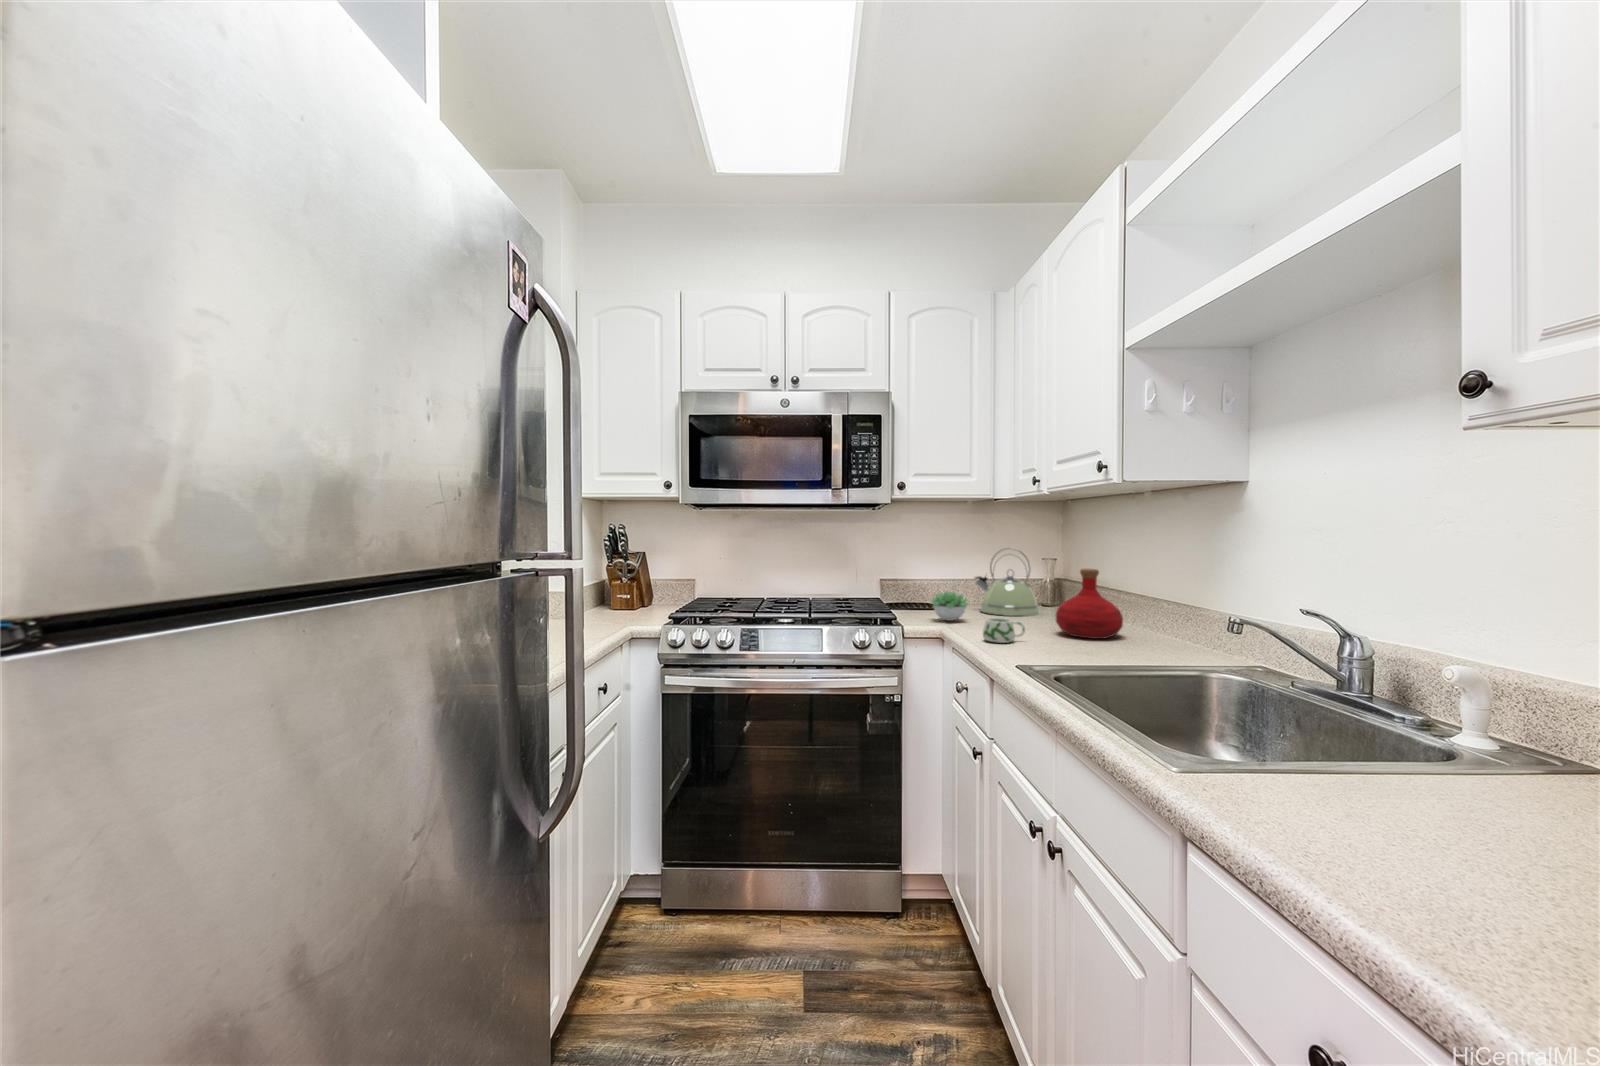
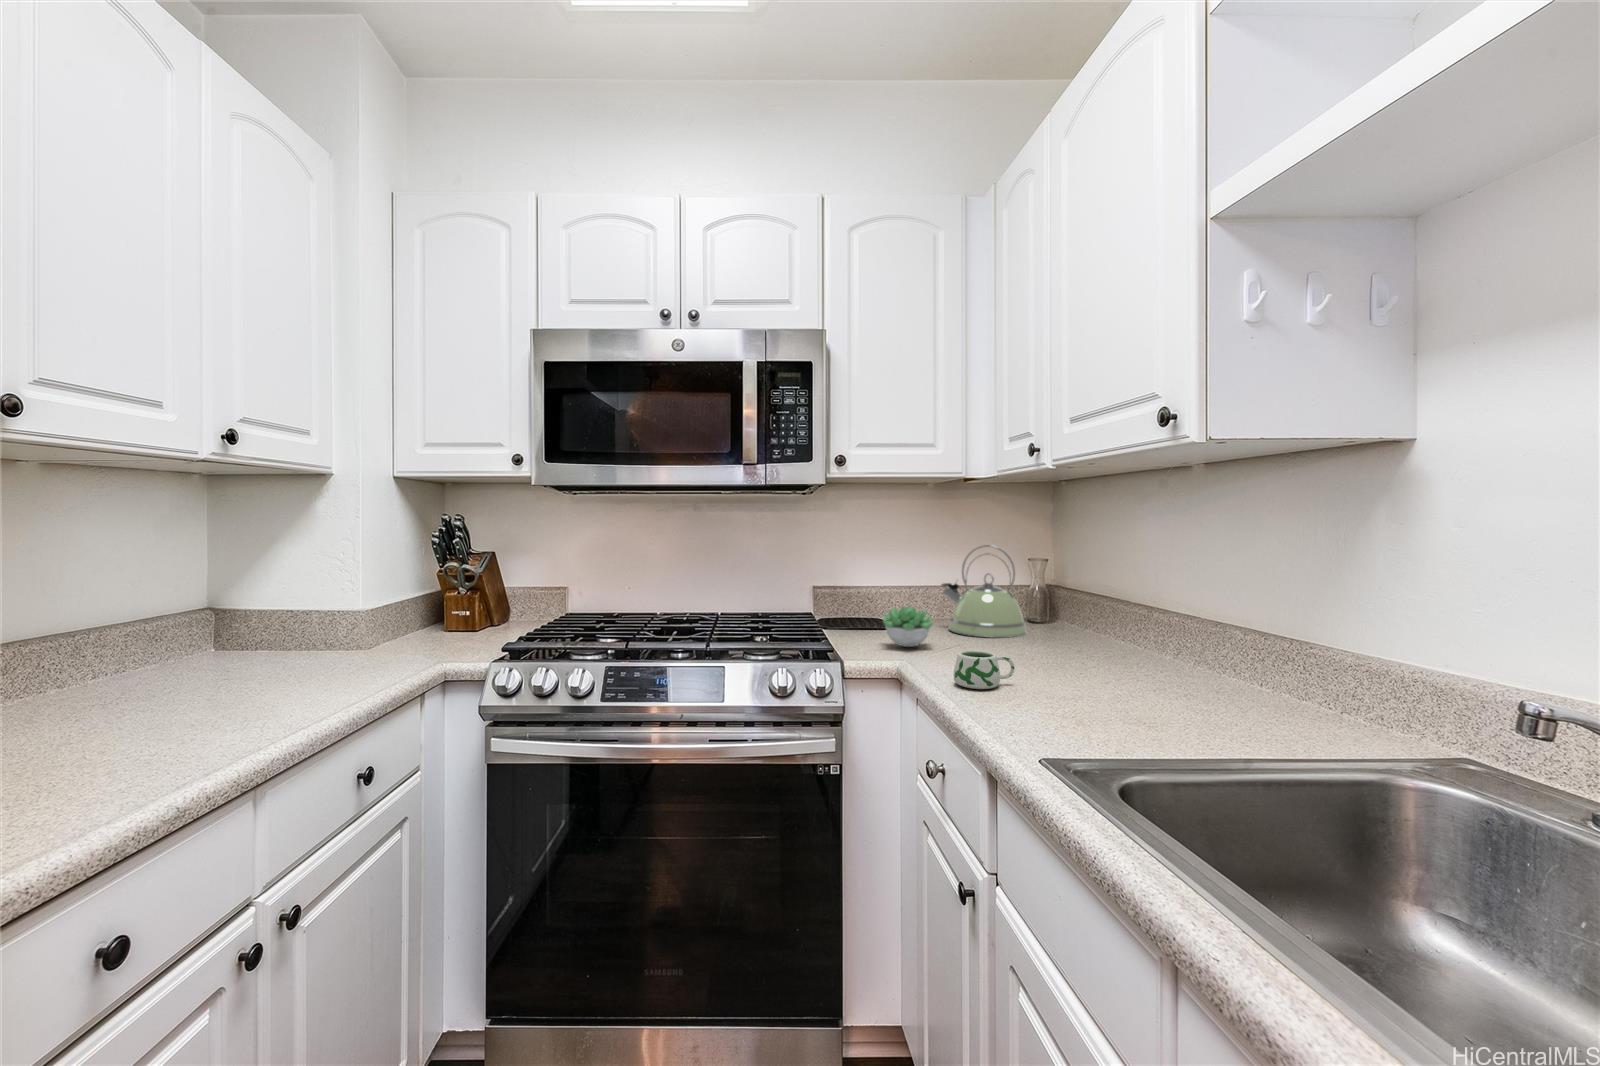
bottle: present [1056,569,1123,639] -> none [1055,576,1152,679]

